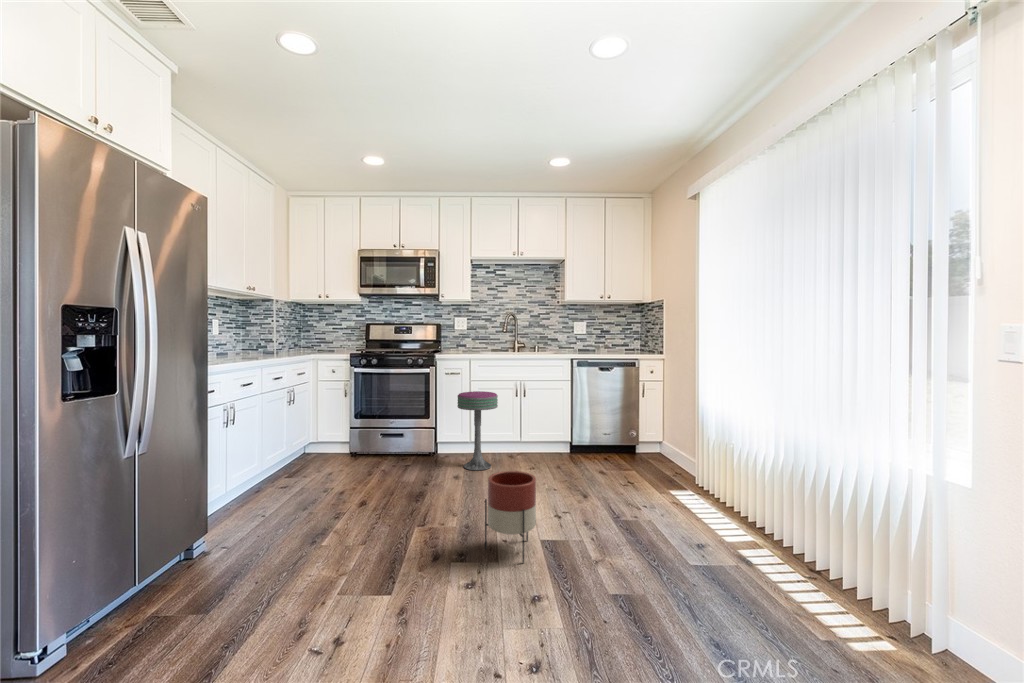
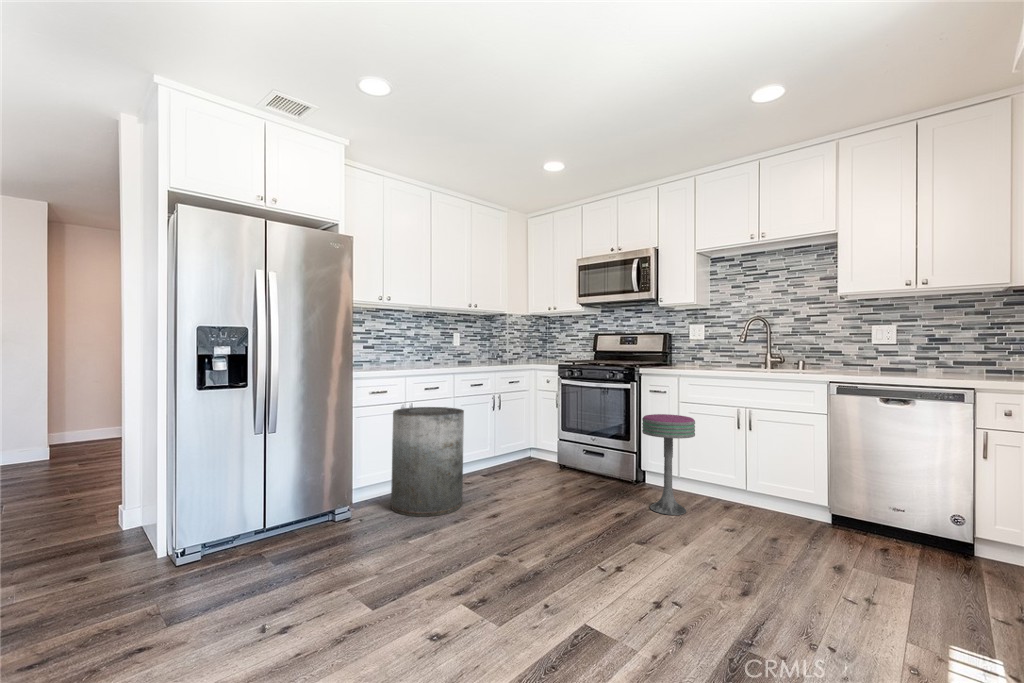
trash can: none [219,410,313,543] -> present [391,407,464,517]
planter: present [485,471,536,563] -> none [527,502,590,619]

